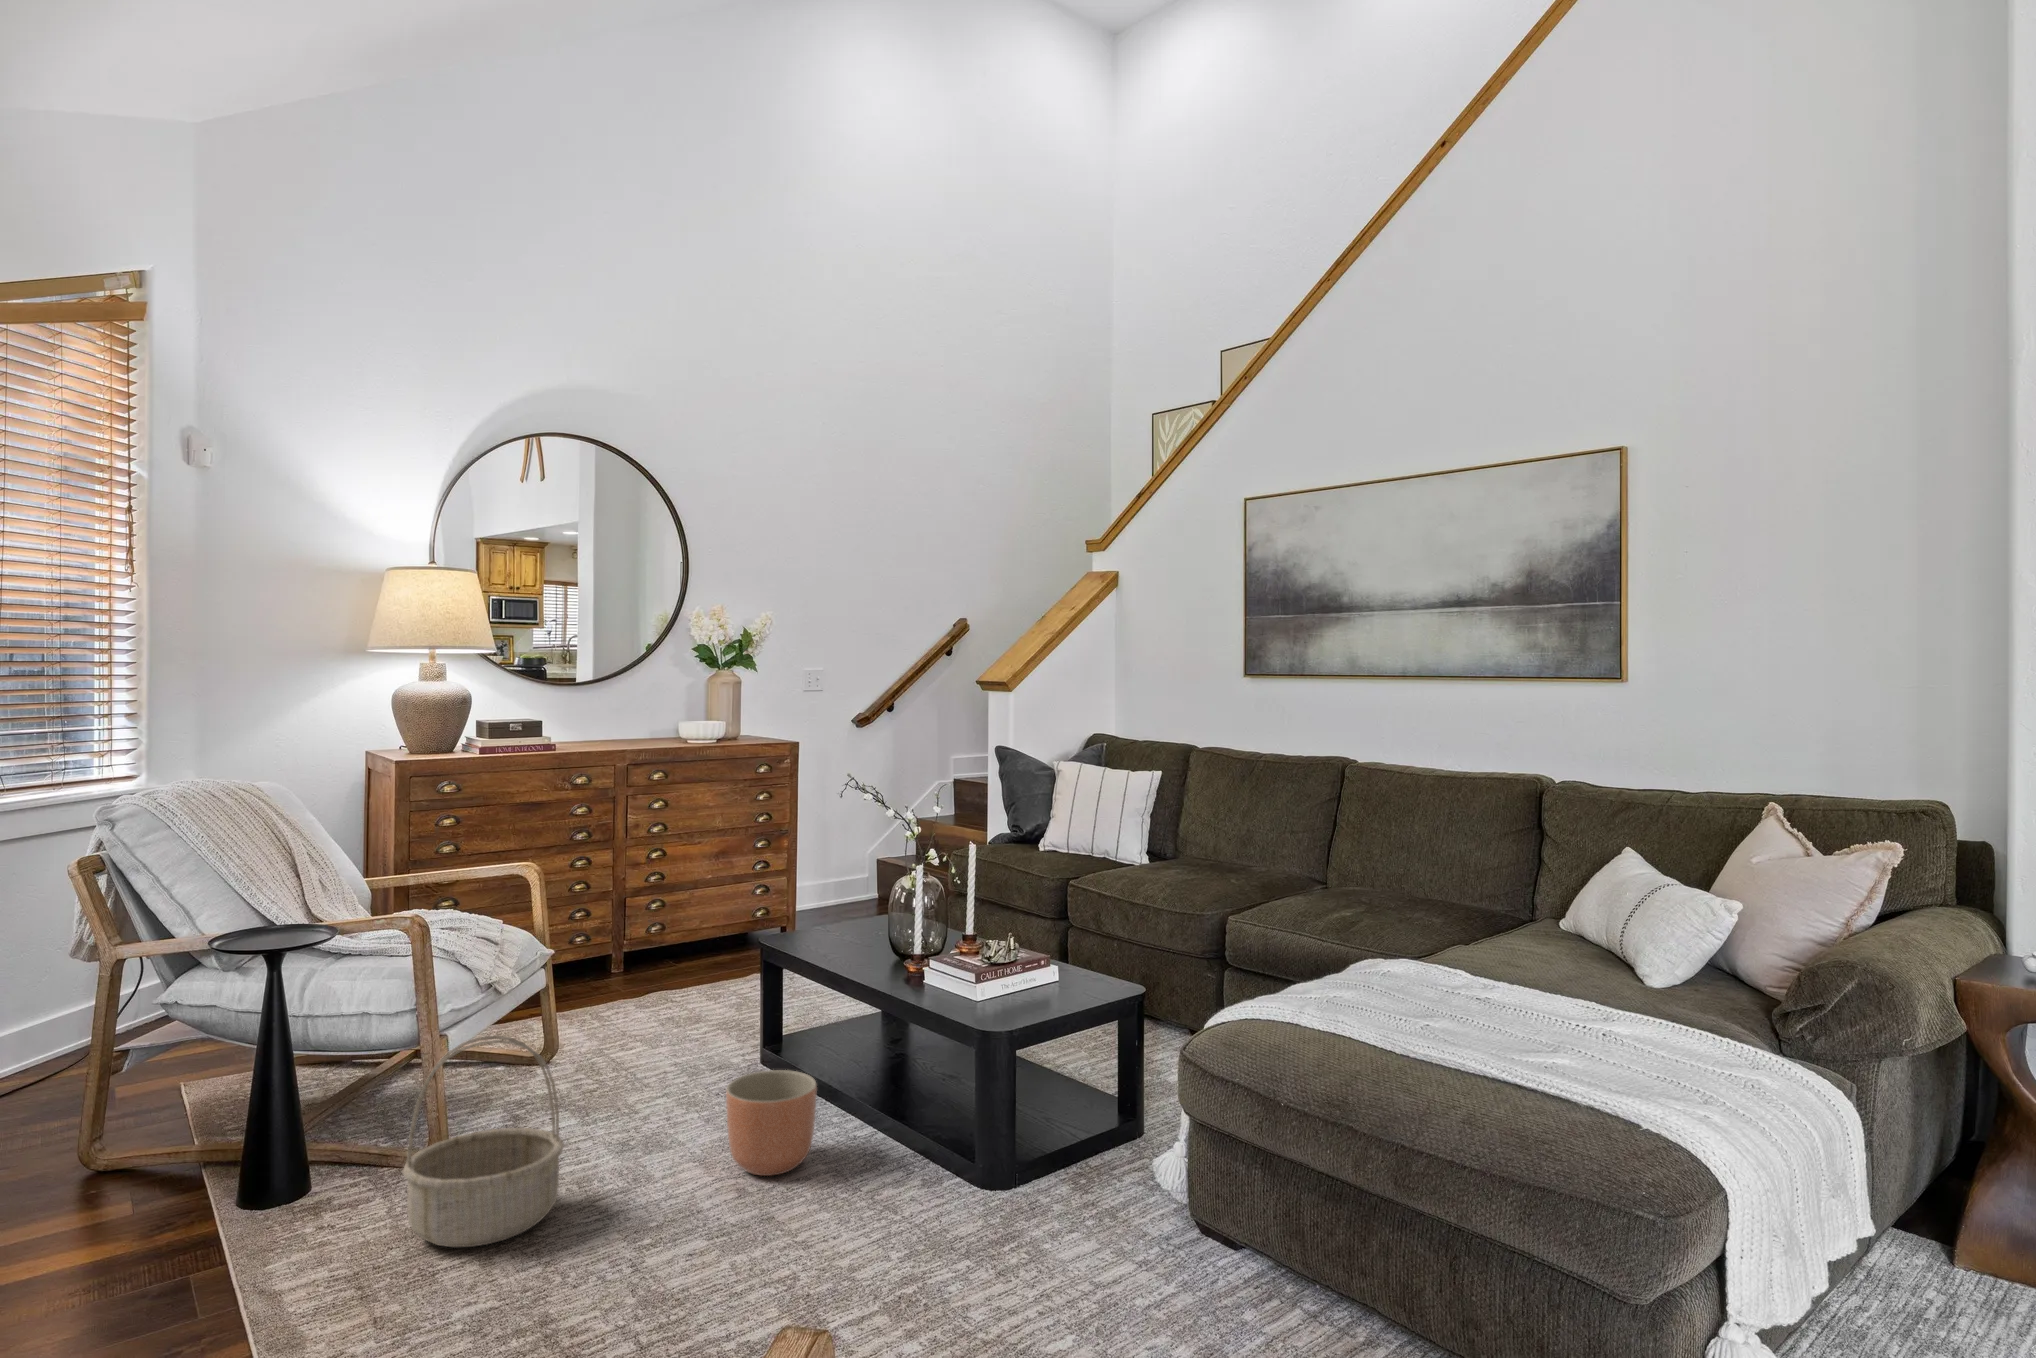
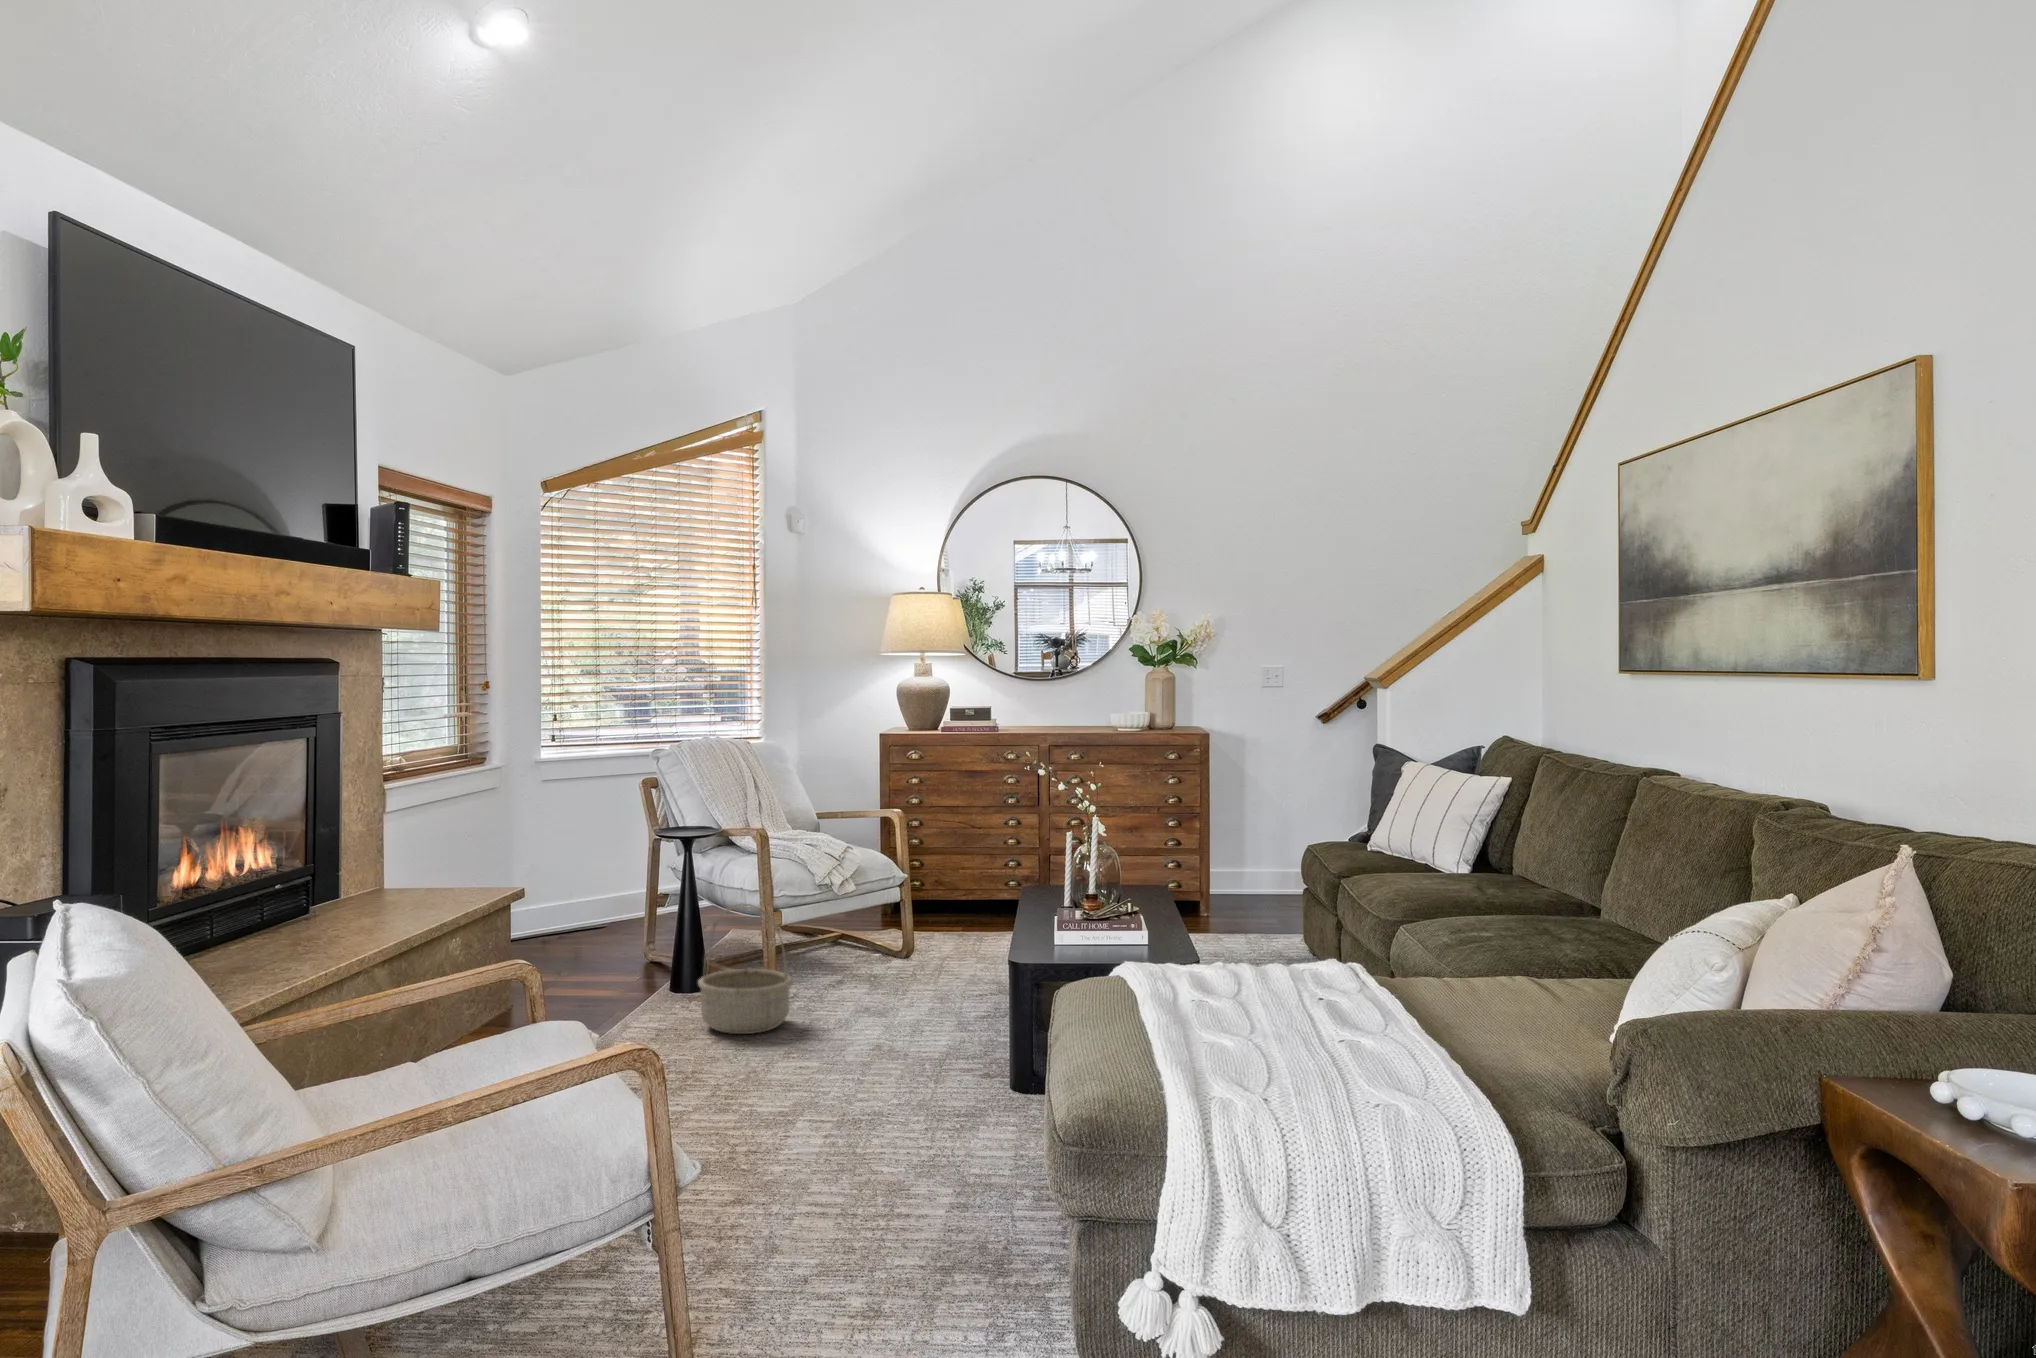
planter: present [726,1070,817,1176] -> none [893,969,959,1042]

